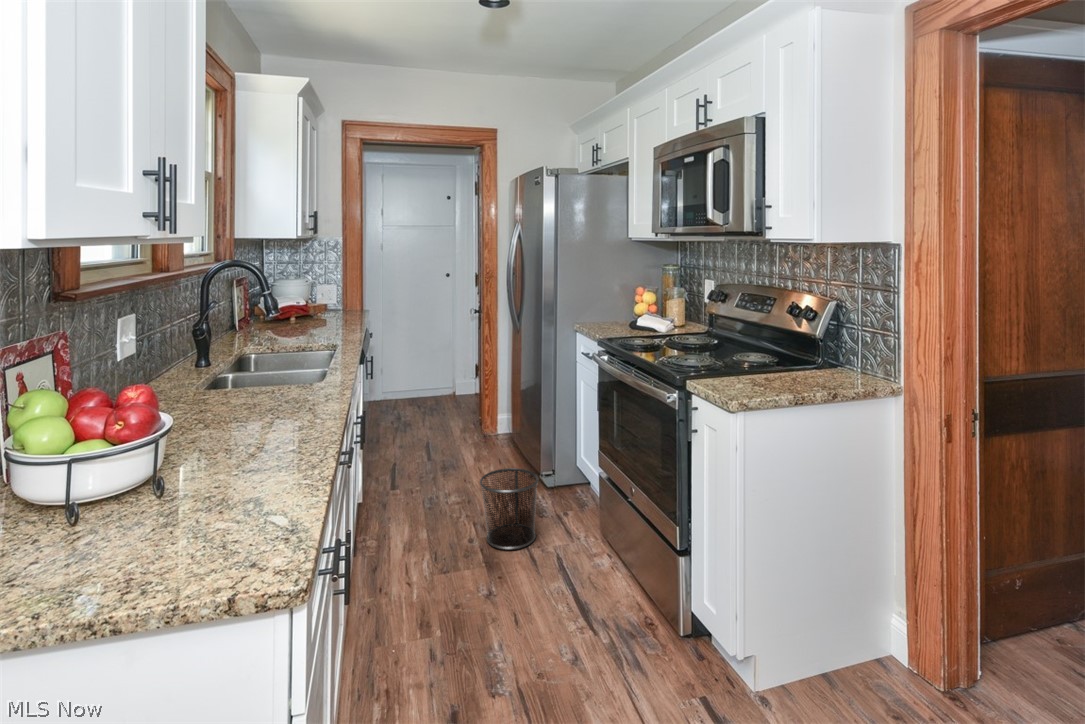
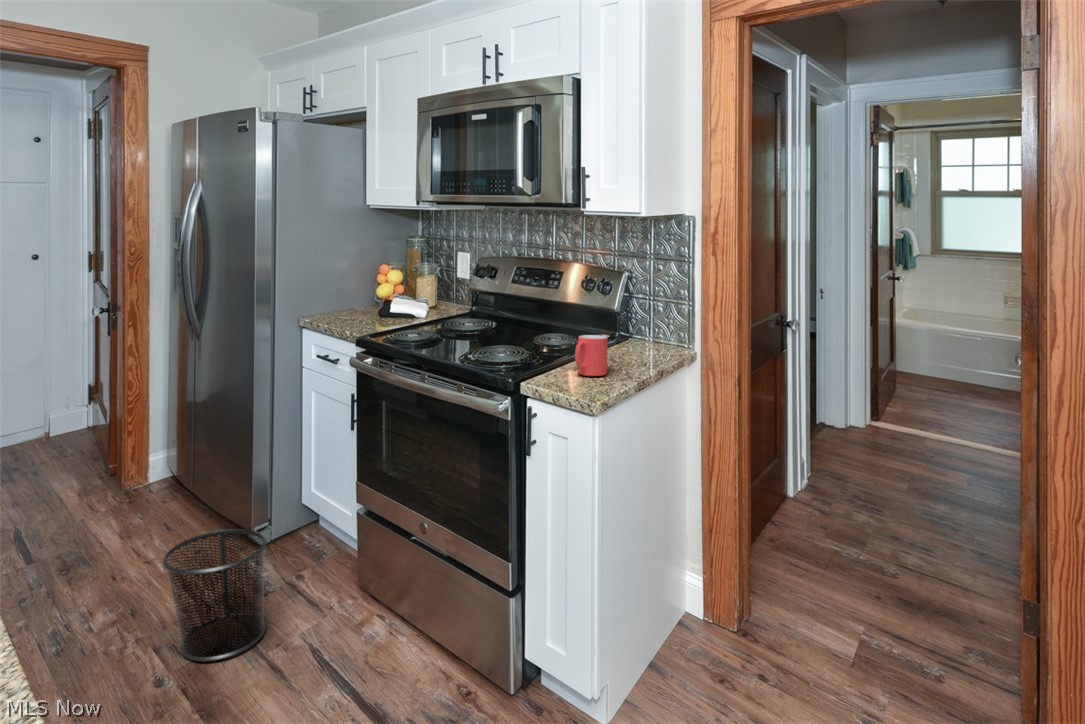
mug: none [746,357,780,392] -> present [575,335,608,376]

